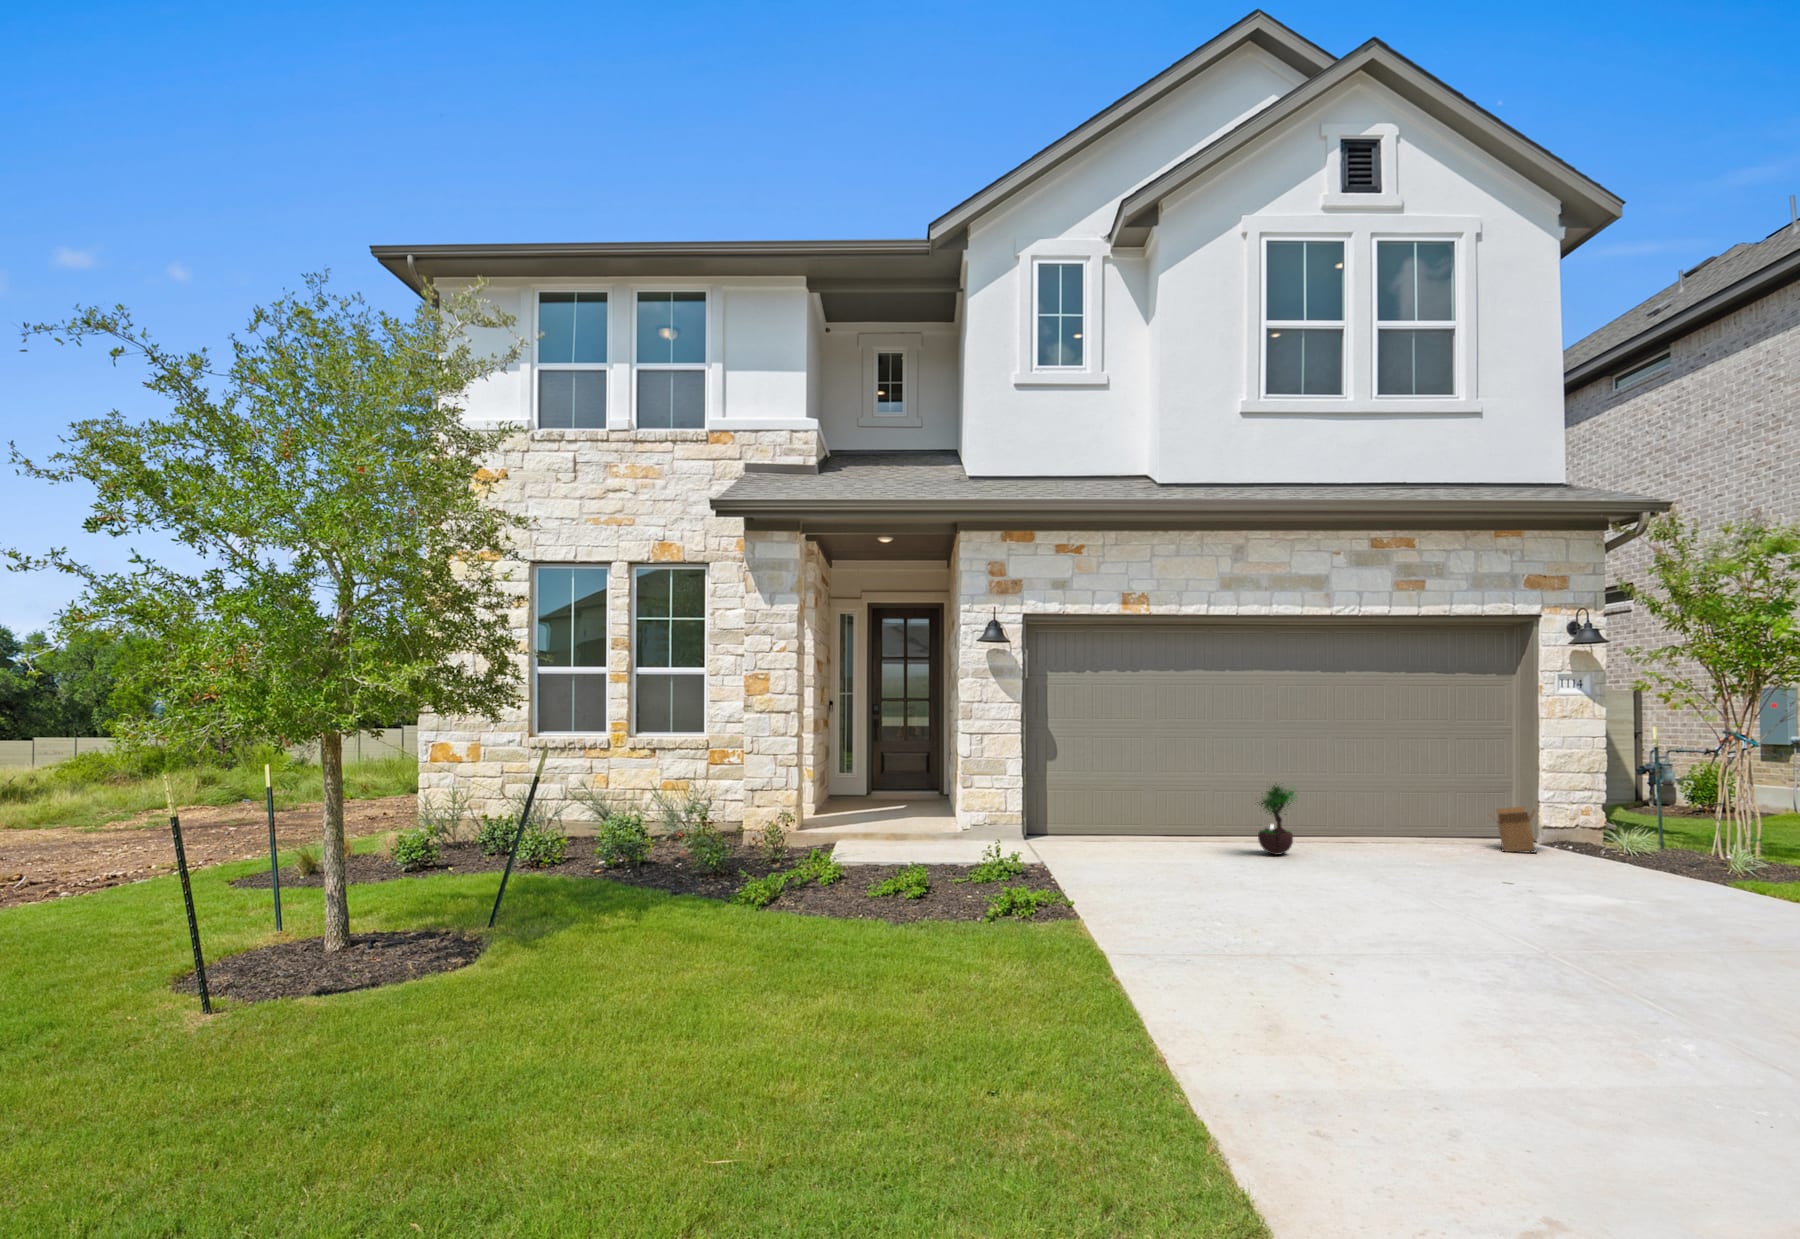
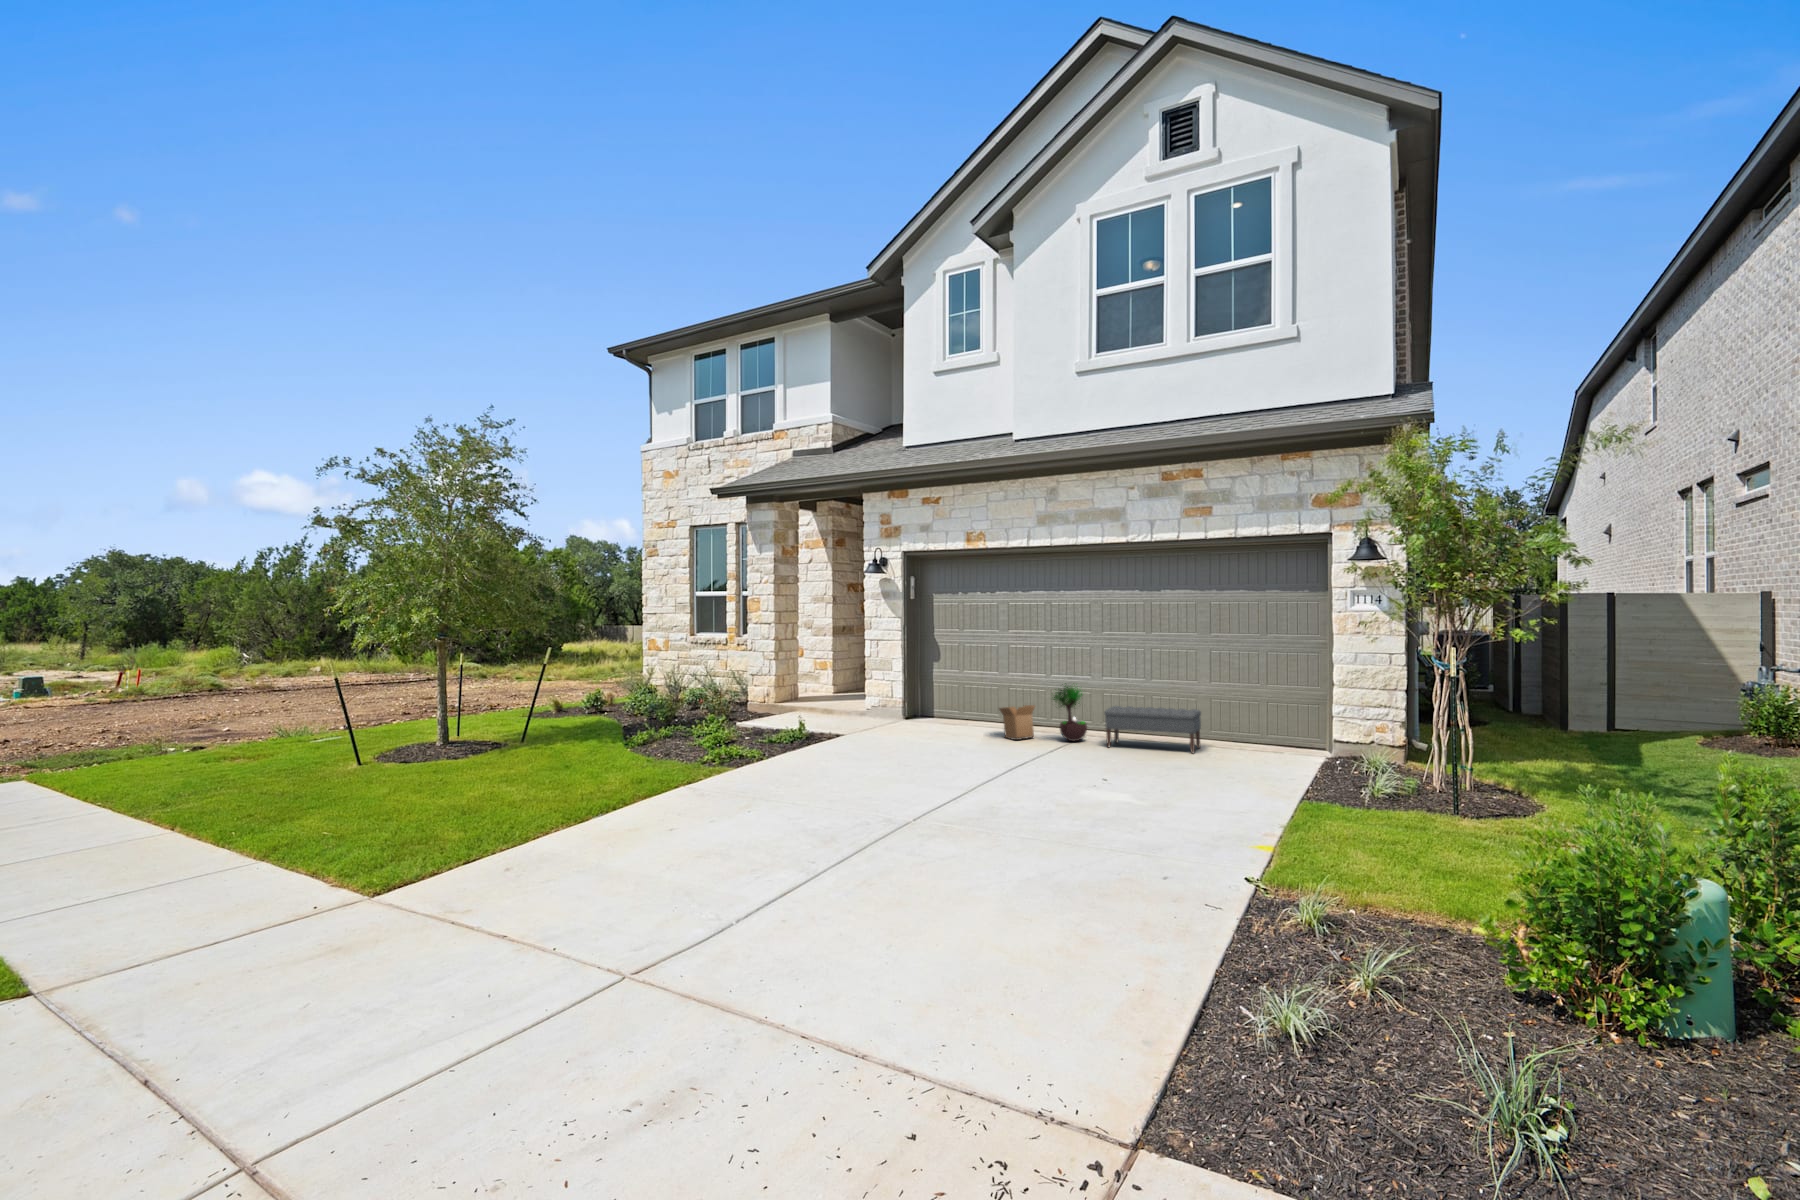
bench: none [1316,805,1435,858] -> present [1104,706,1201,753]
cardboard box: present [1496,807,1536,853] -> present [999,705,1035,740]

